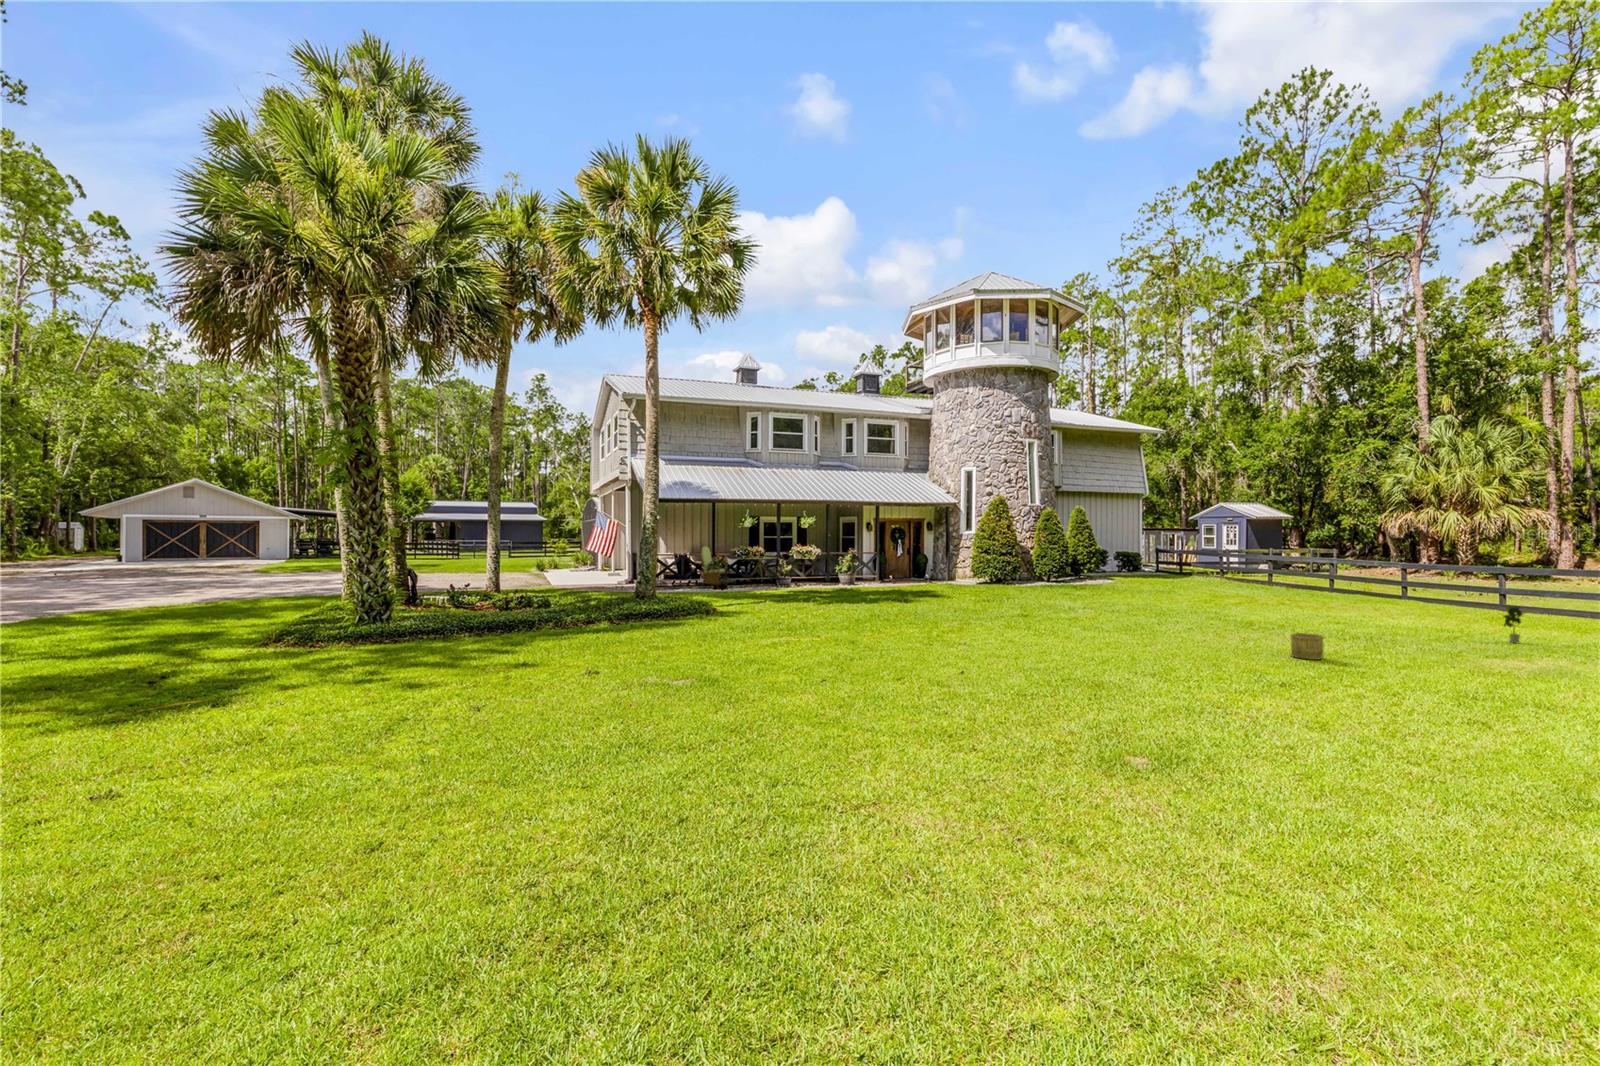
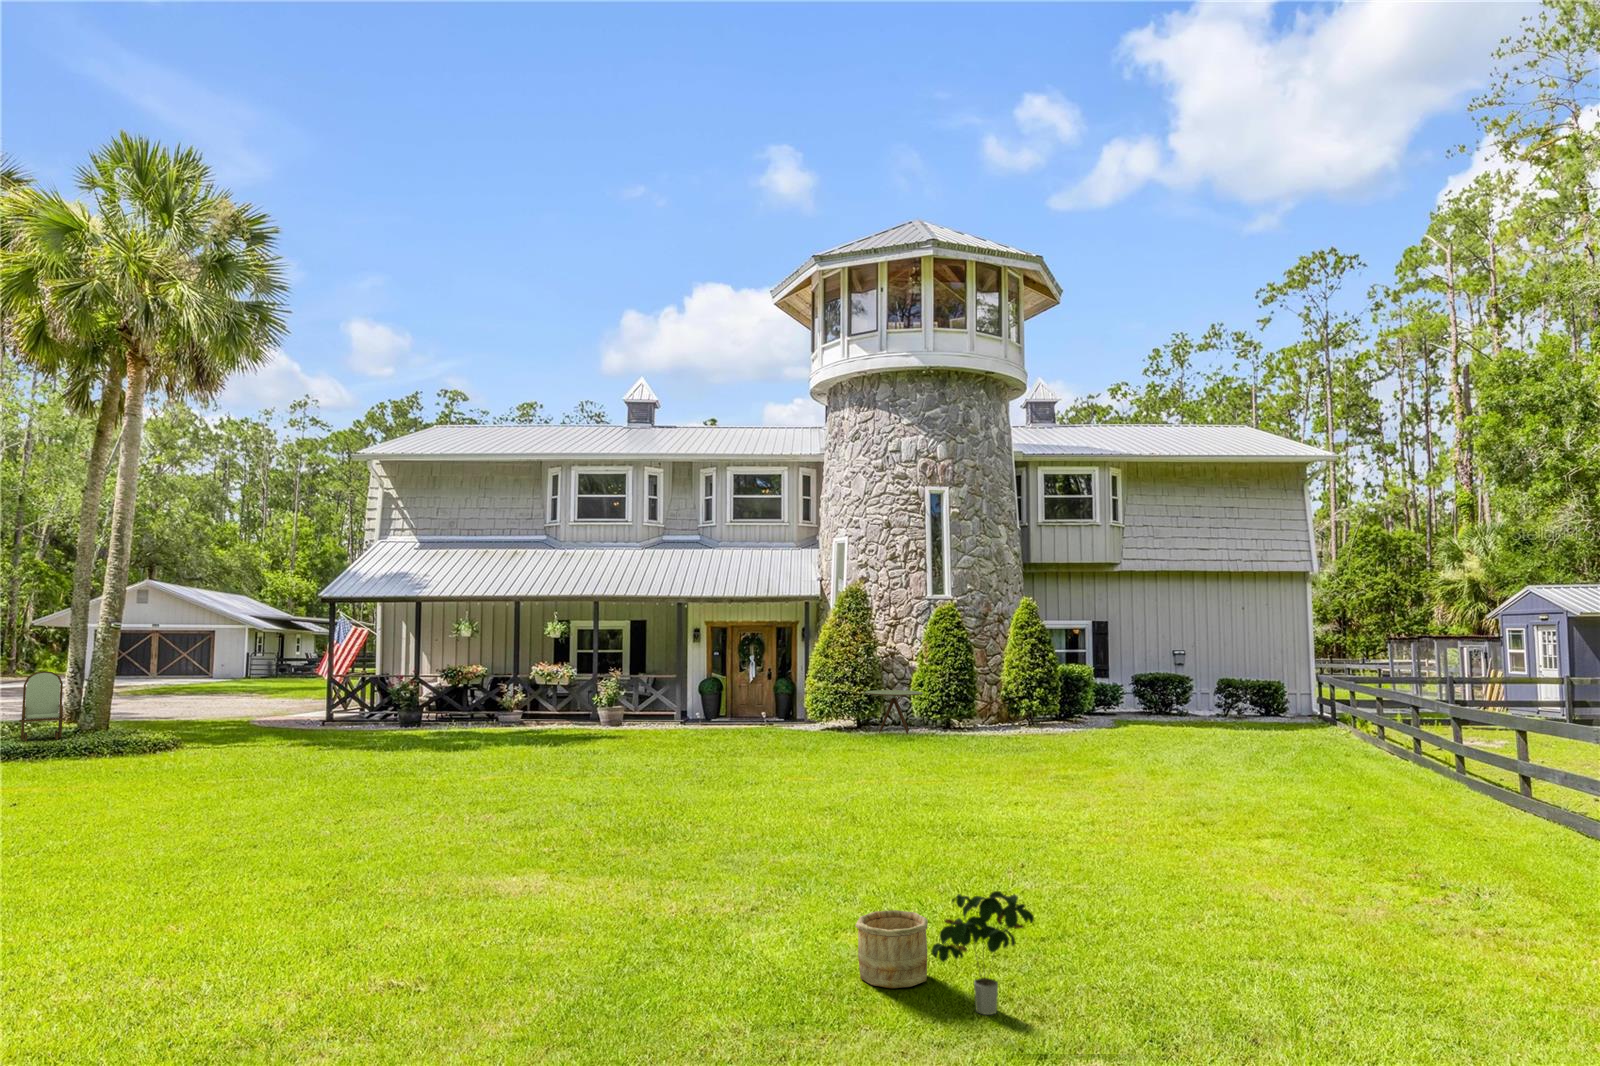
armchair: present [700,546,727,585] -> present [19,671,65,741]
round table: present [751,557,775,574] -> present [865,690,923,734]
wooden bucket: present [1291,633,1324,660] -> present [855,910,928,988]

